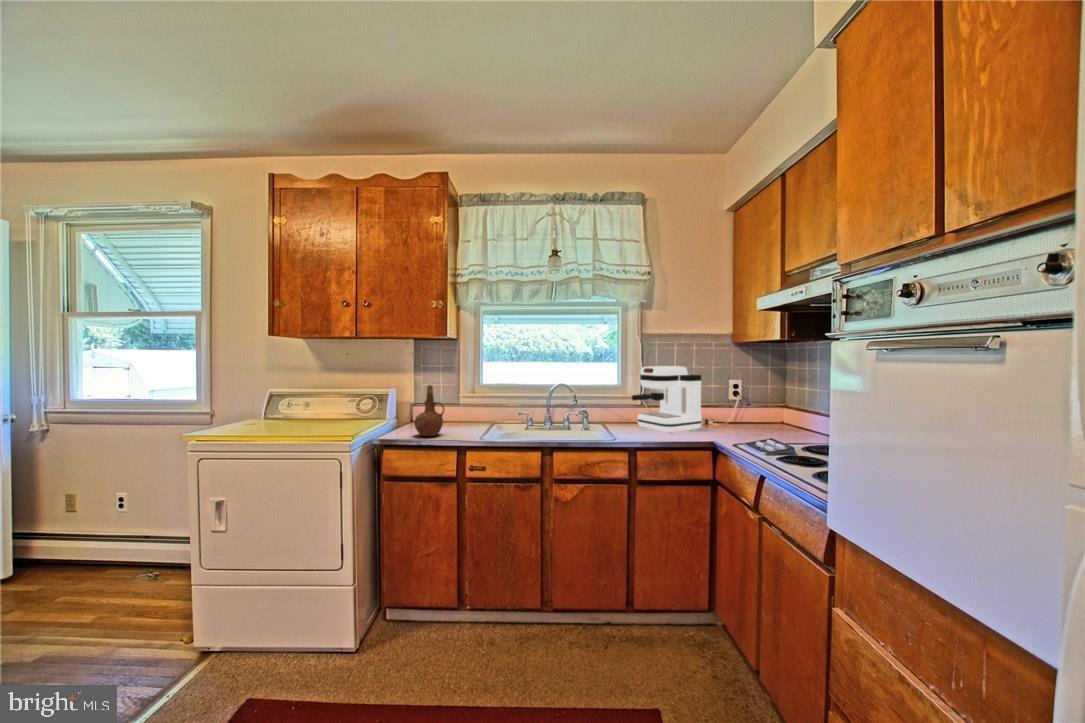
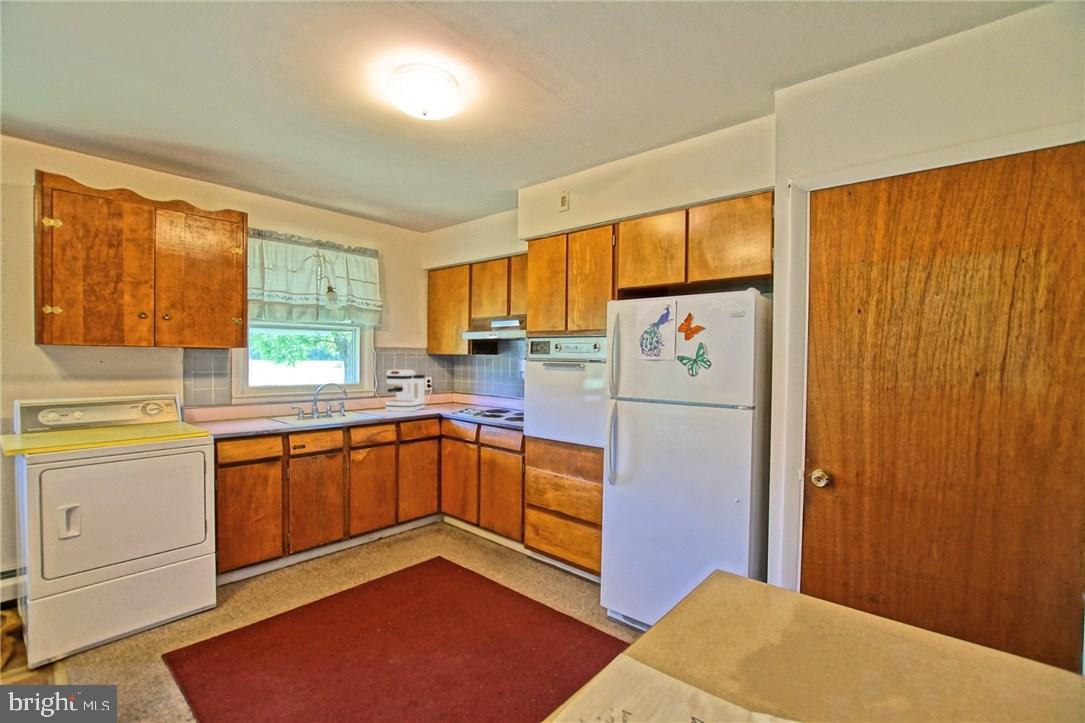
ceramic pitcher: present [414,385,444,436] -> none [236,387,262,428]

